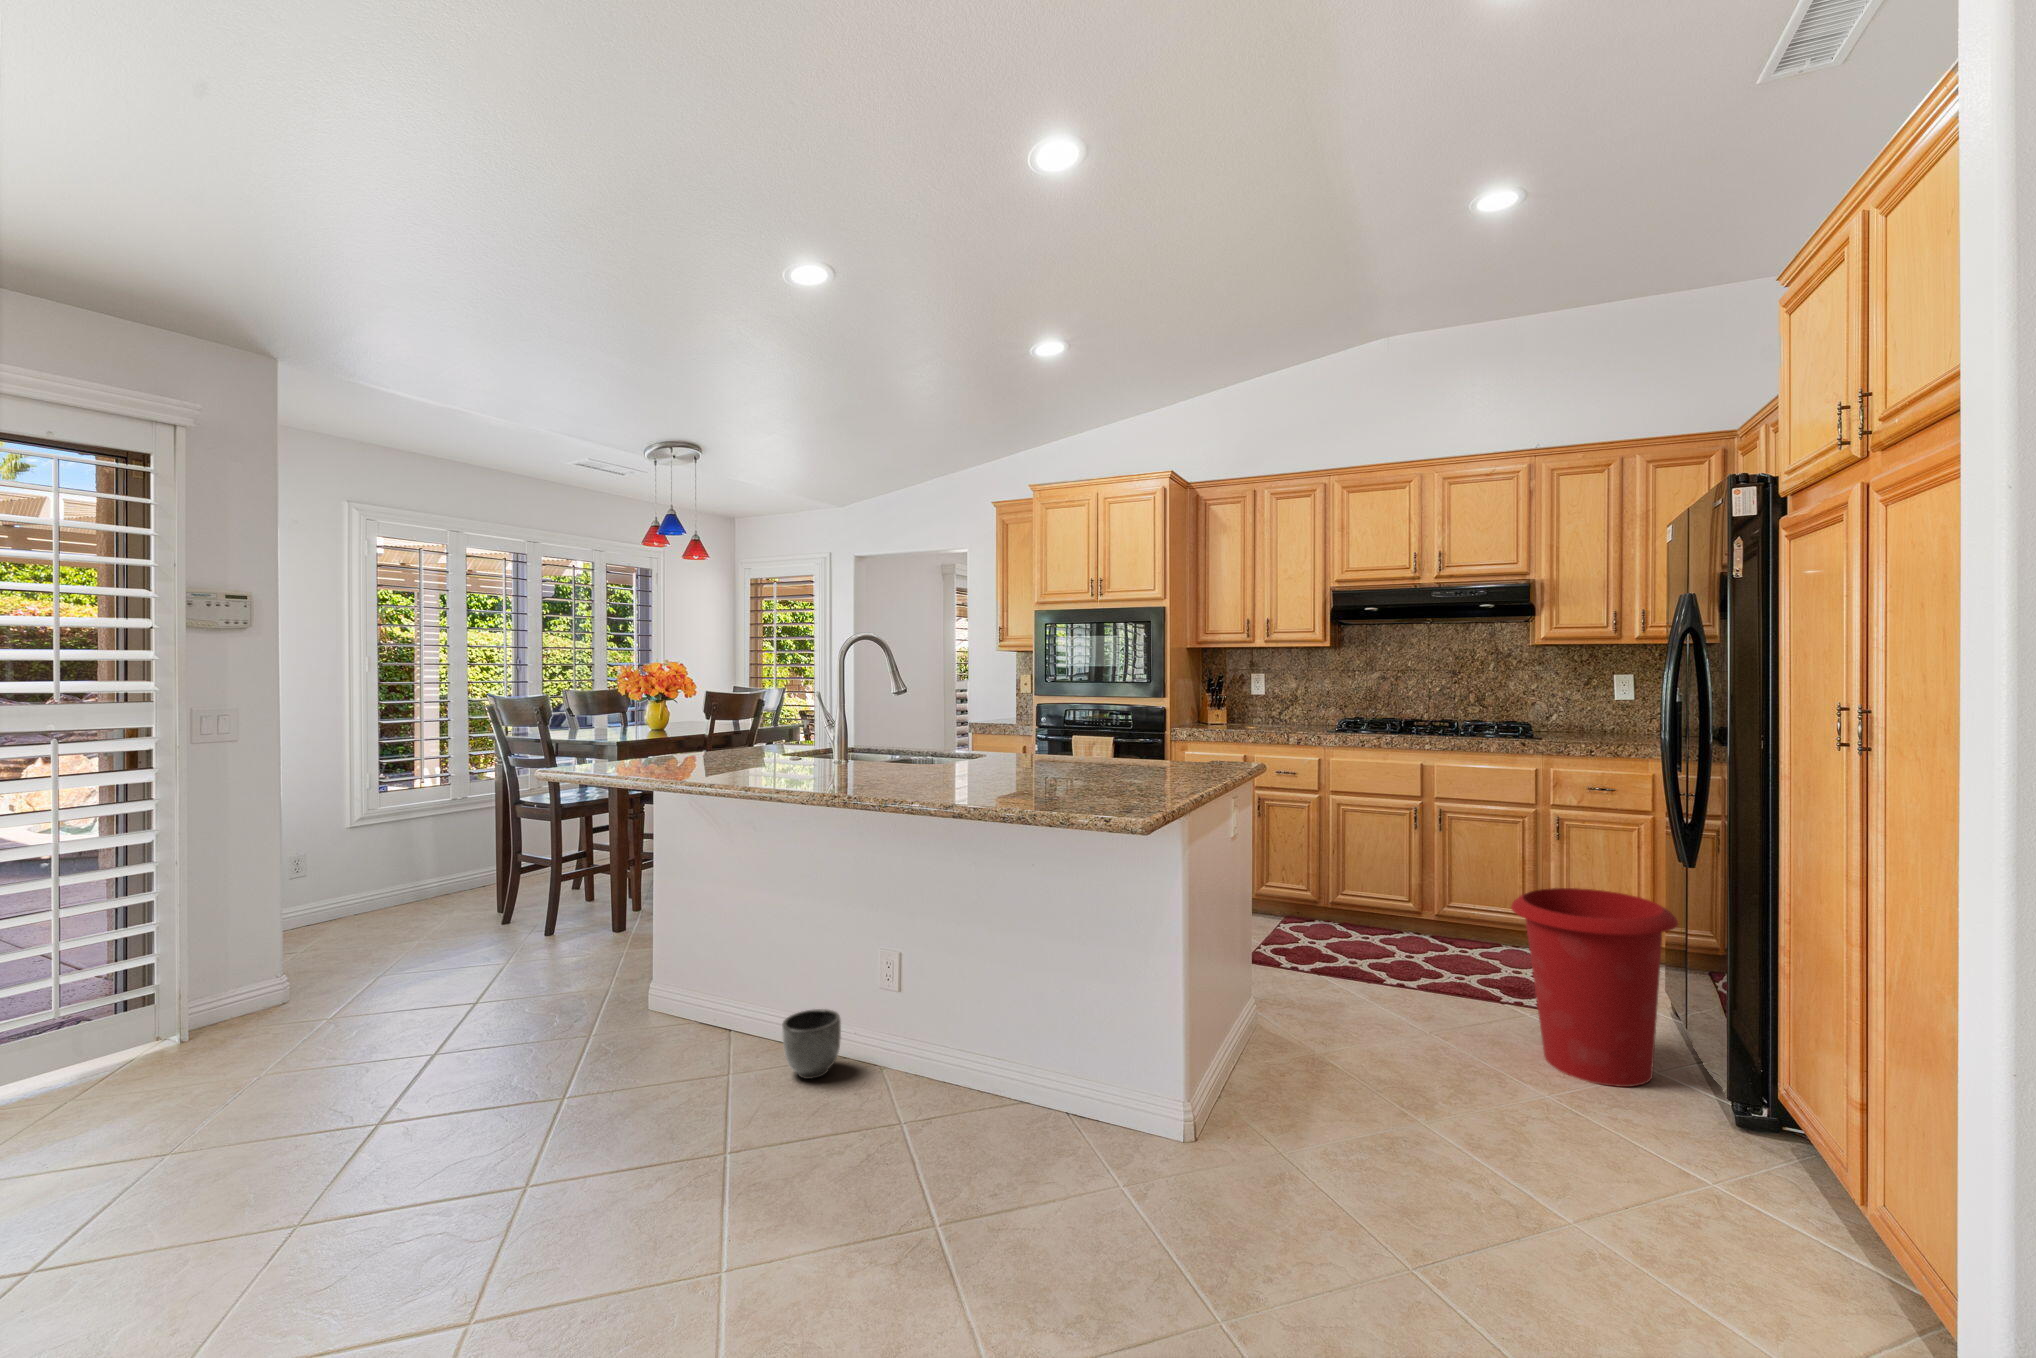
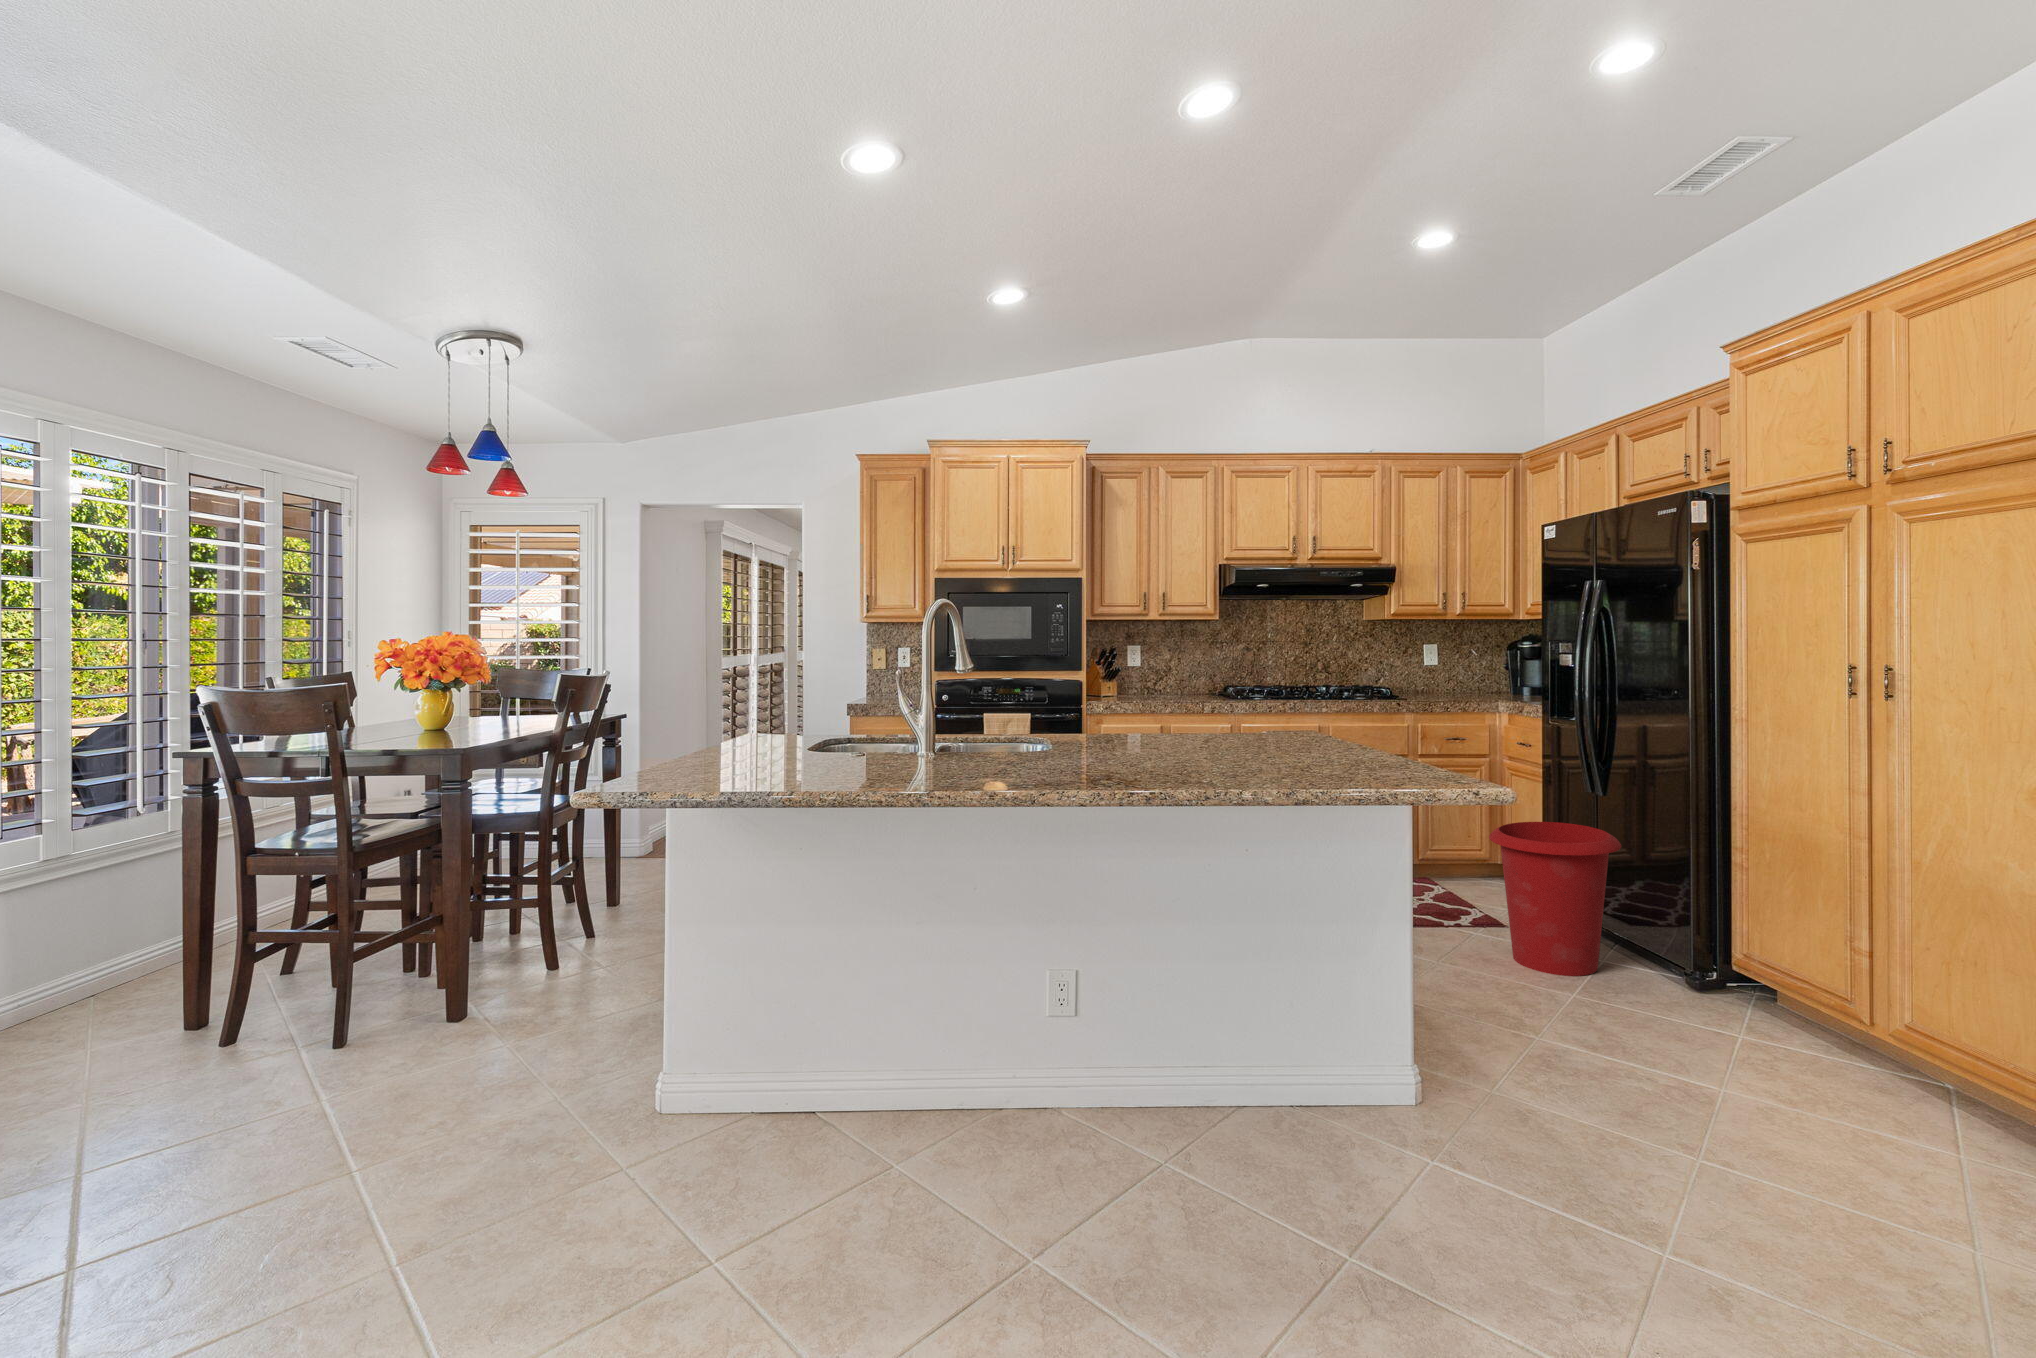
planter: present [782,1009,841,1079] -> none [956,1046,1023,1130]

